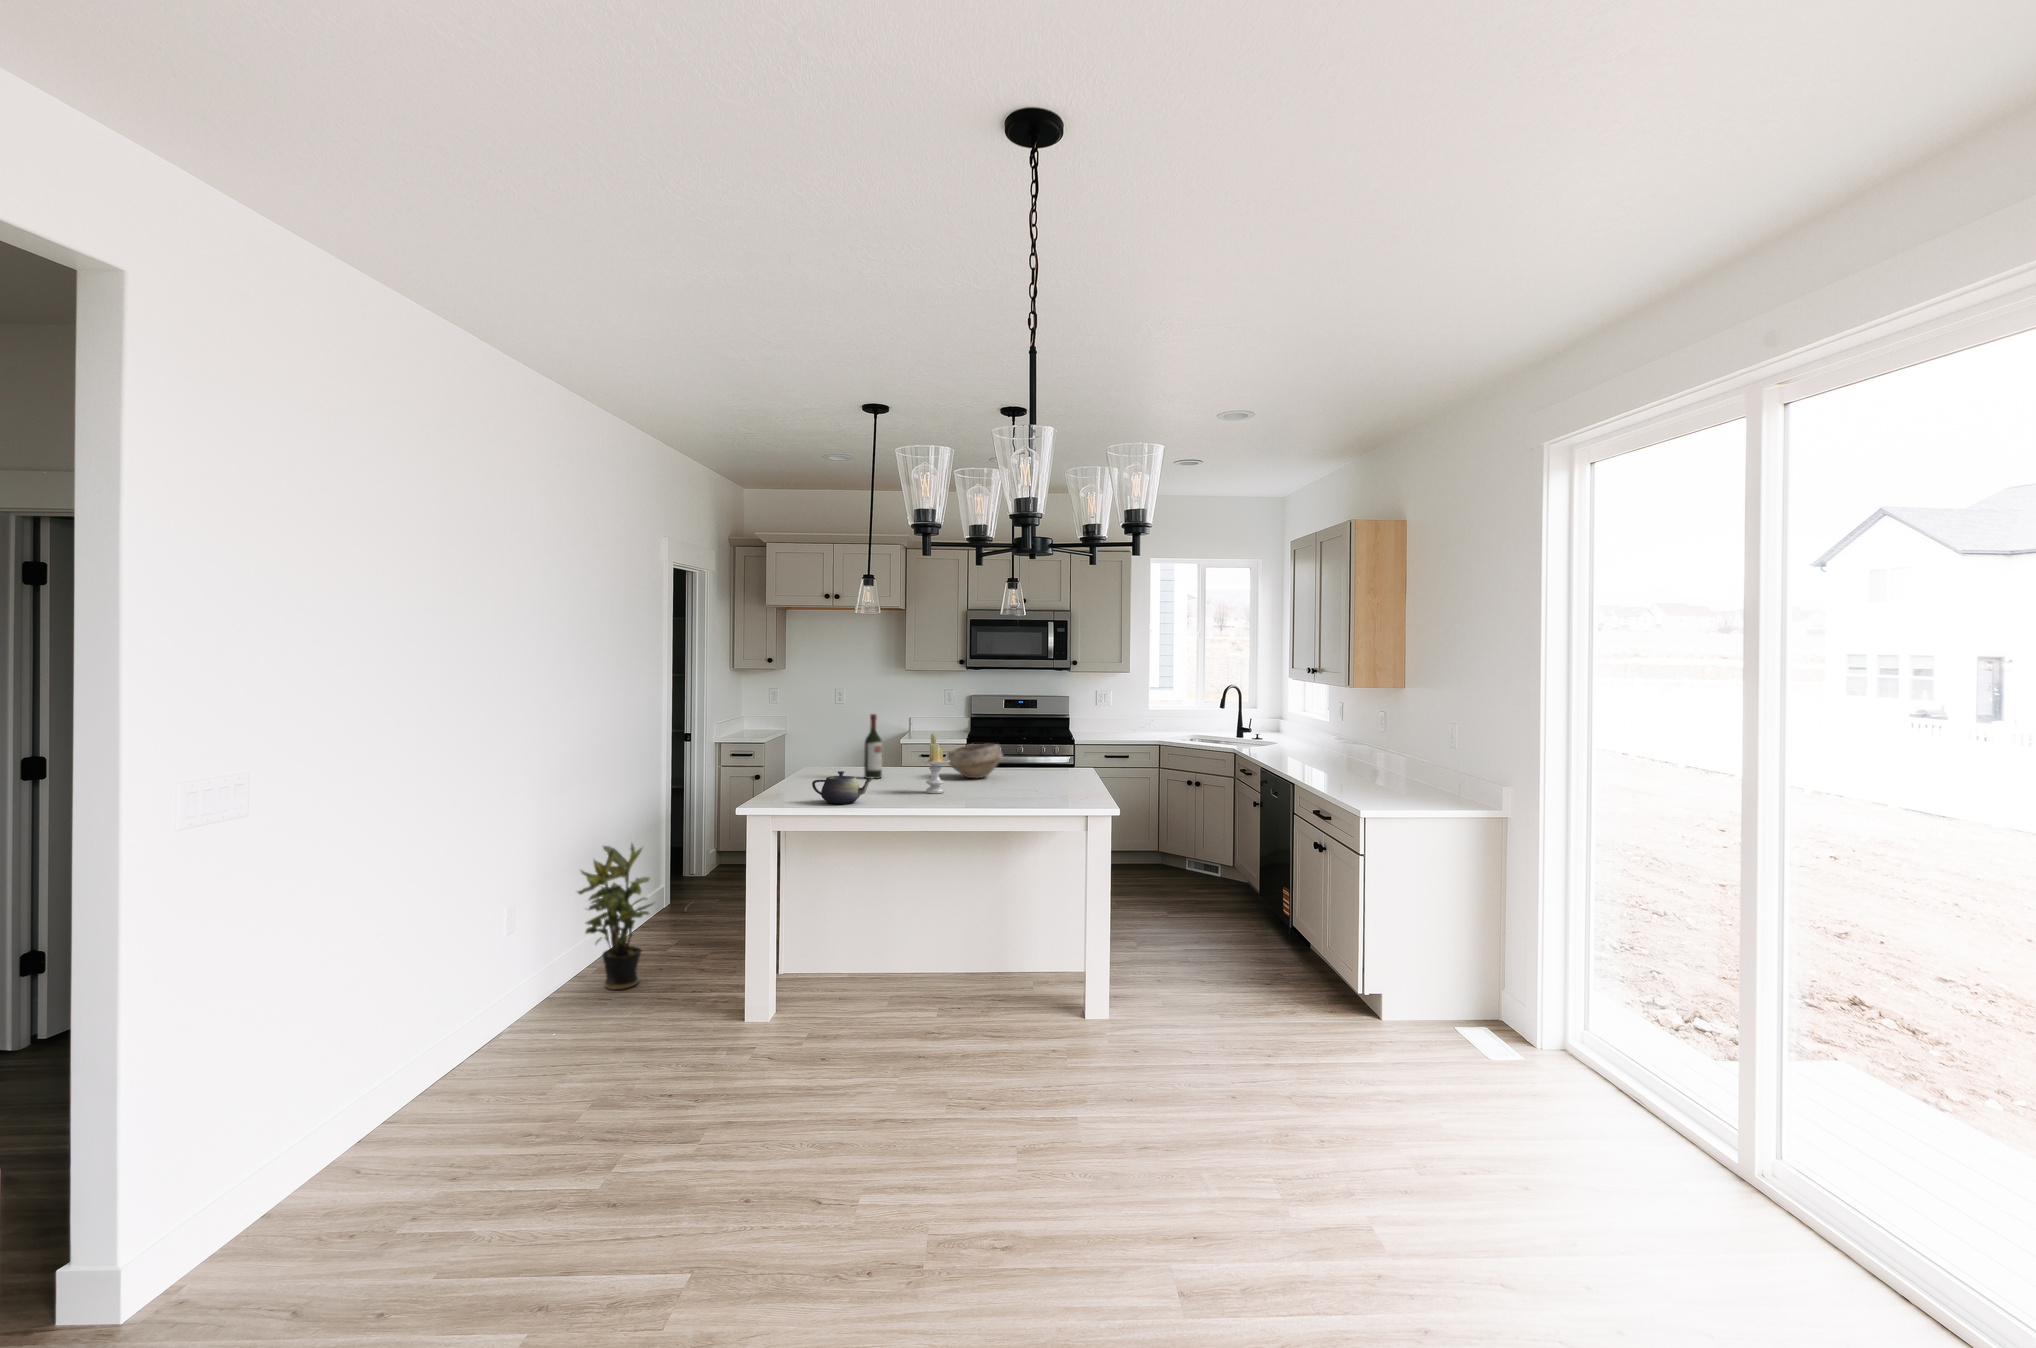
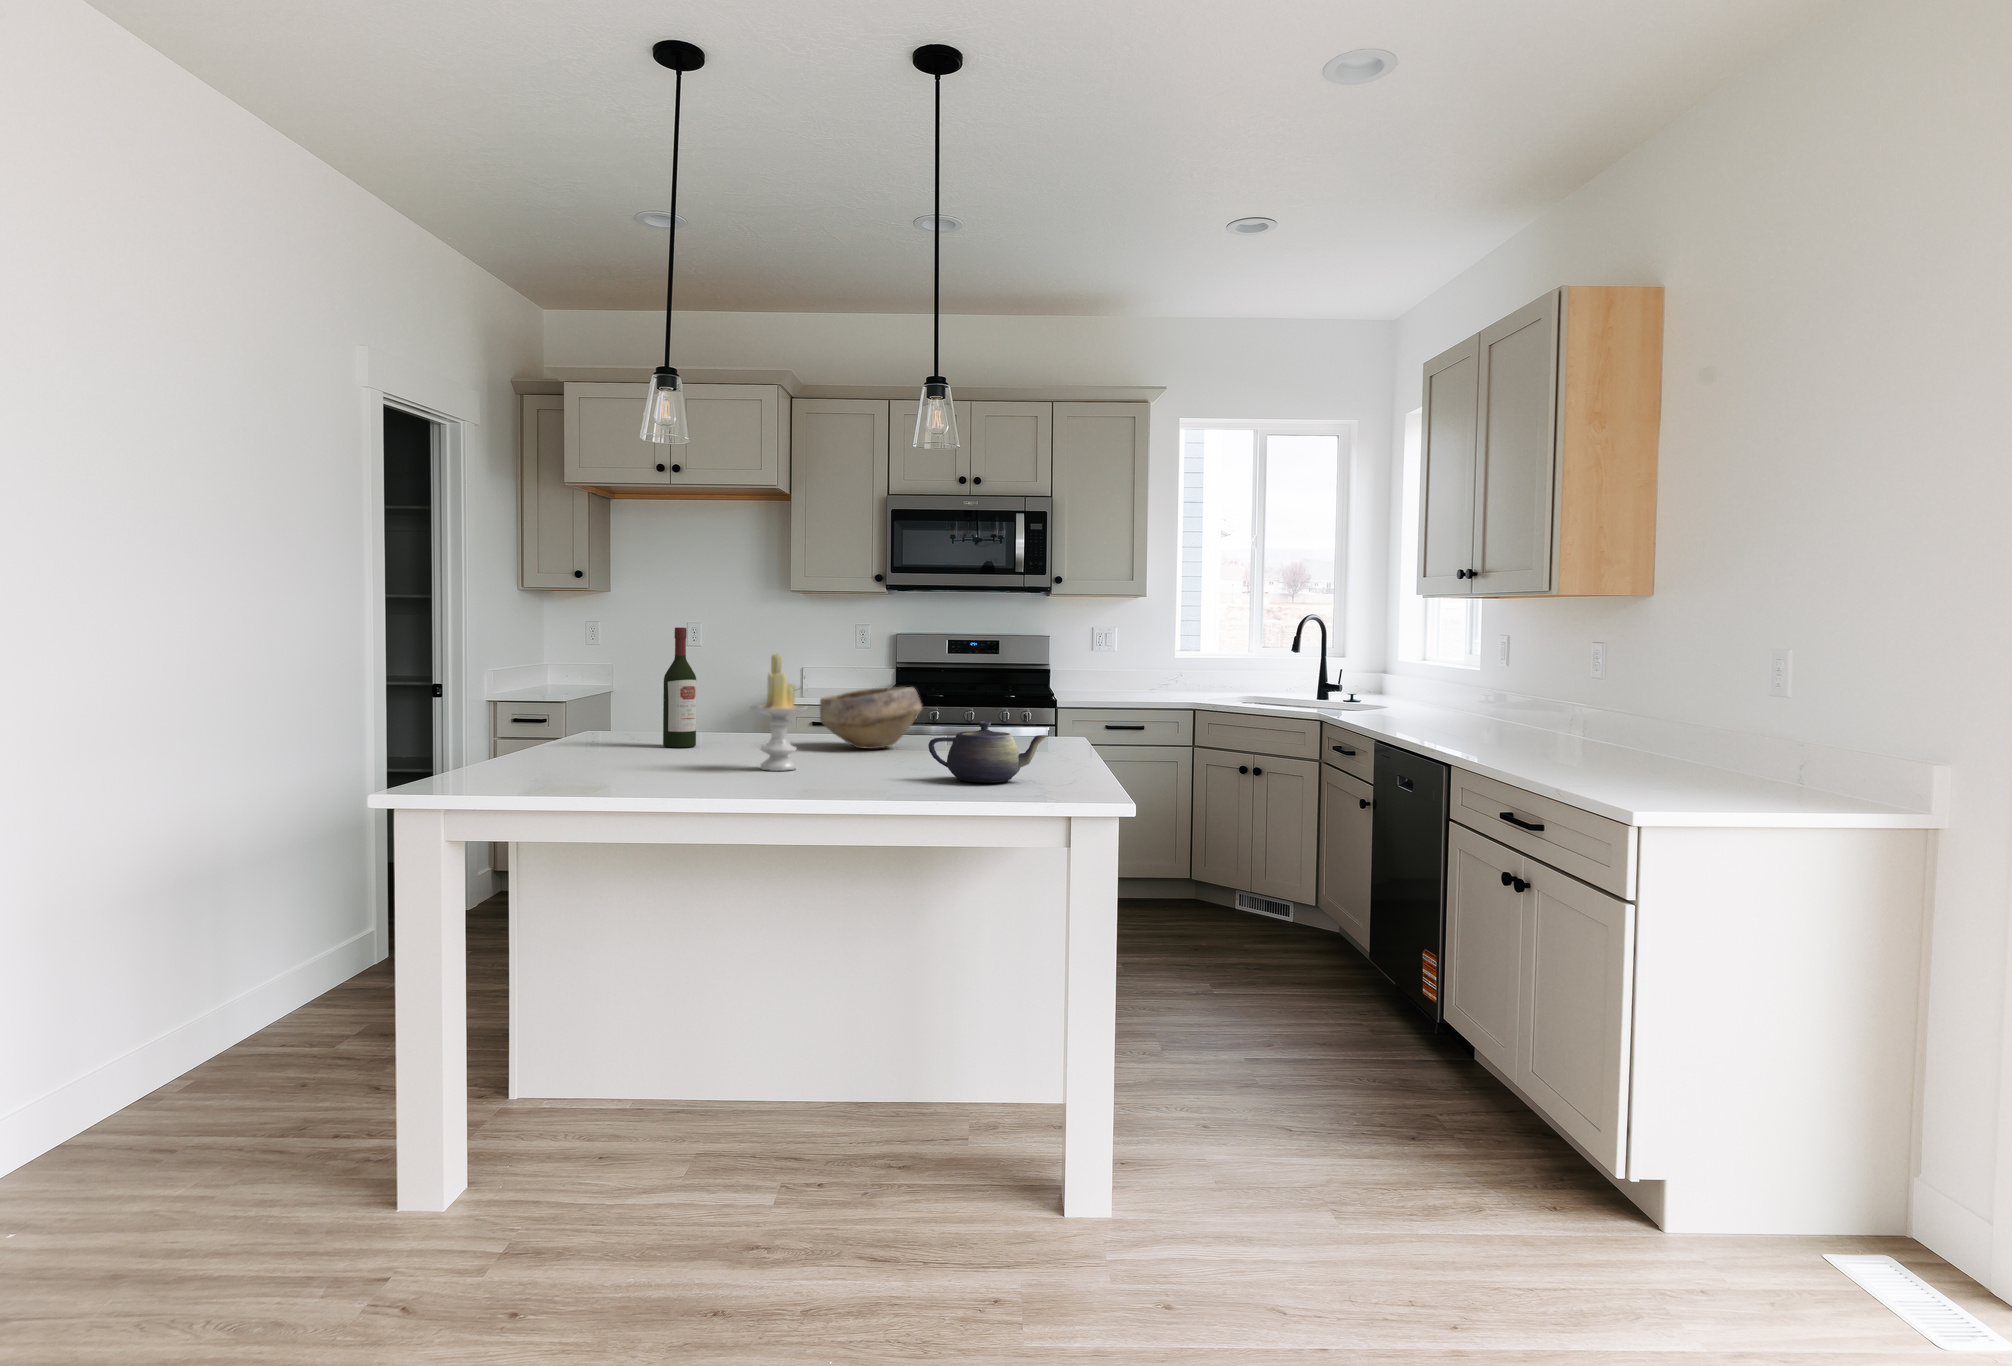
teapot: present [812,771,874,804] -> present [928,721,1048,782]
potted plant: present [578,844,653,990] -> none [66,861,234,1153]

